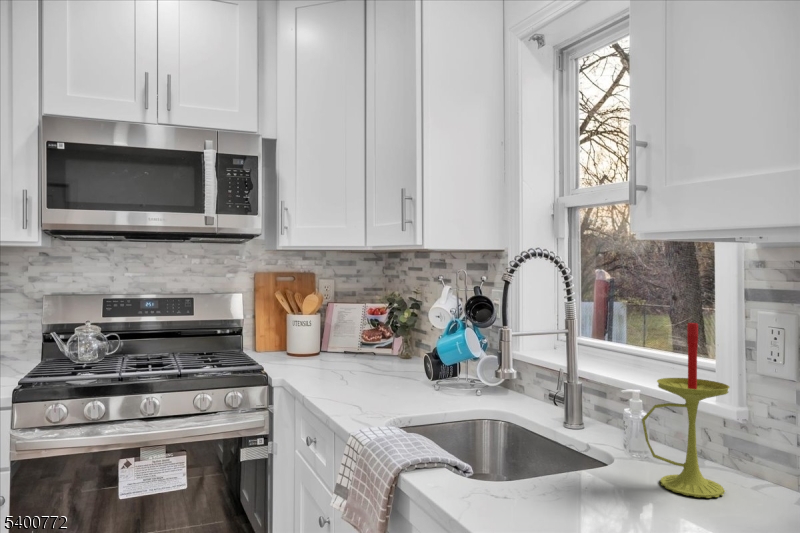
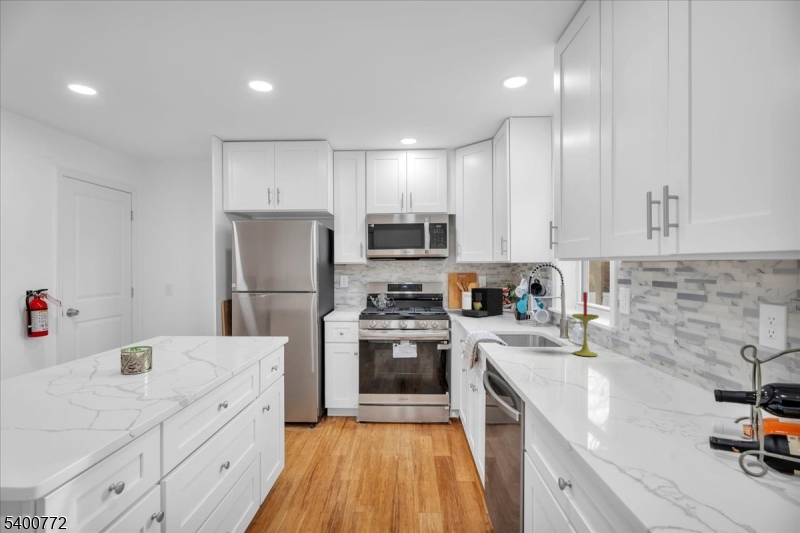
coffee maker: none [296,304,381,373] -> present [462,288,503,317]

